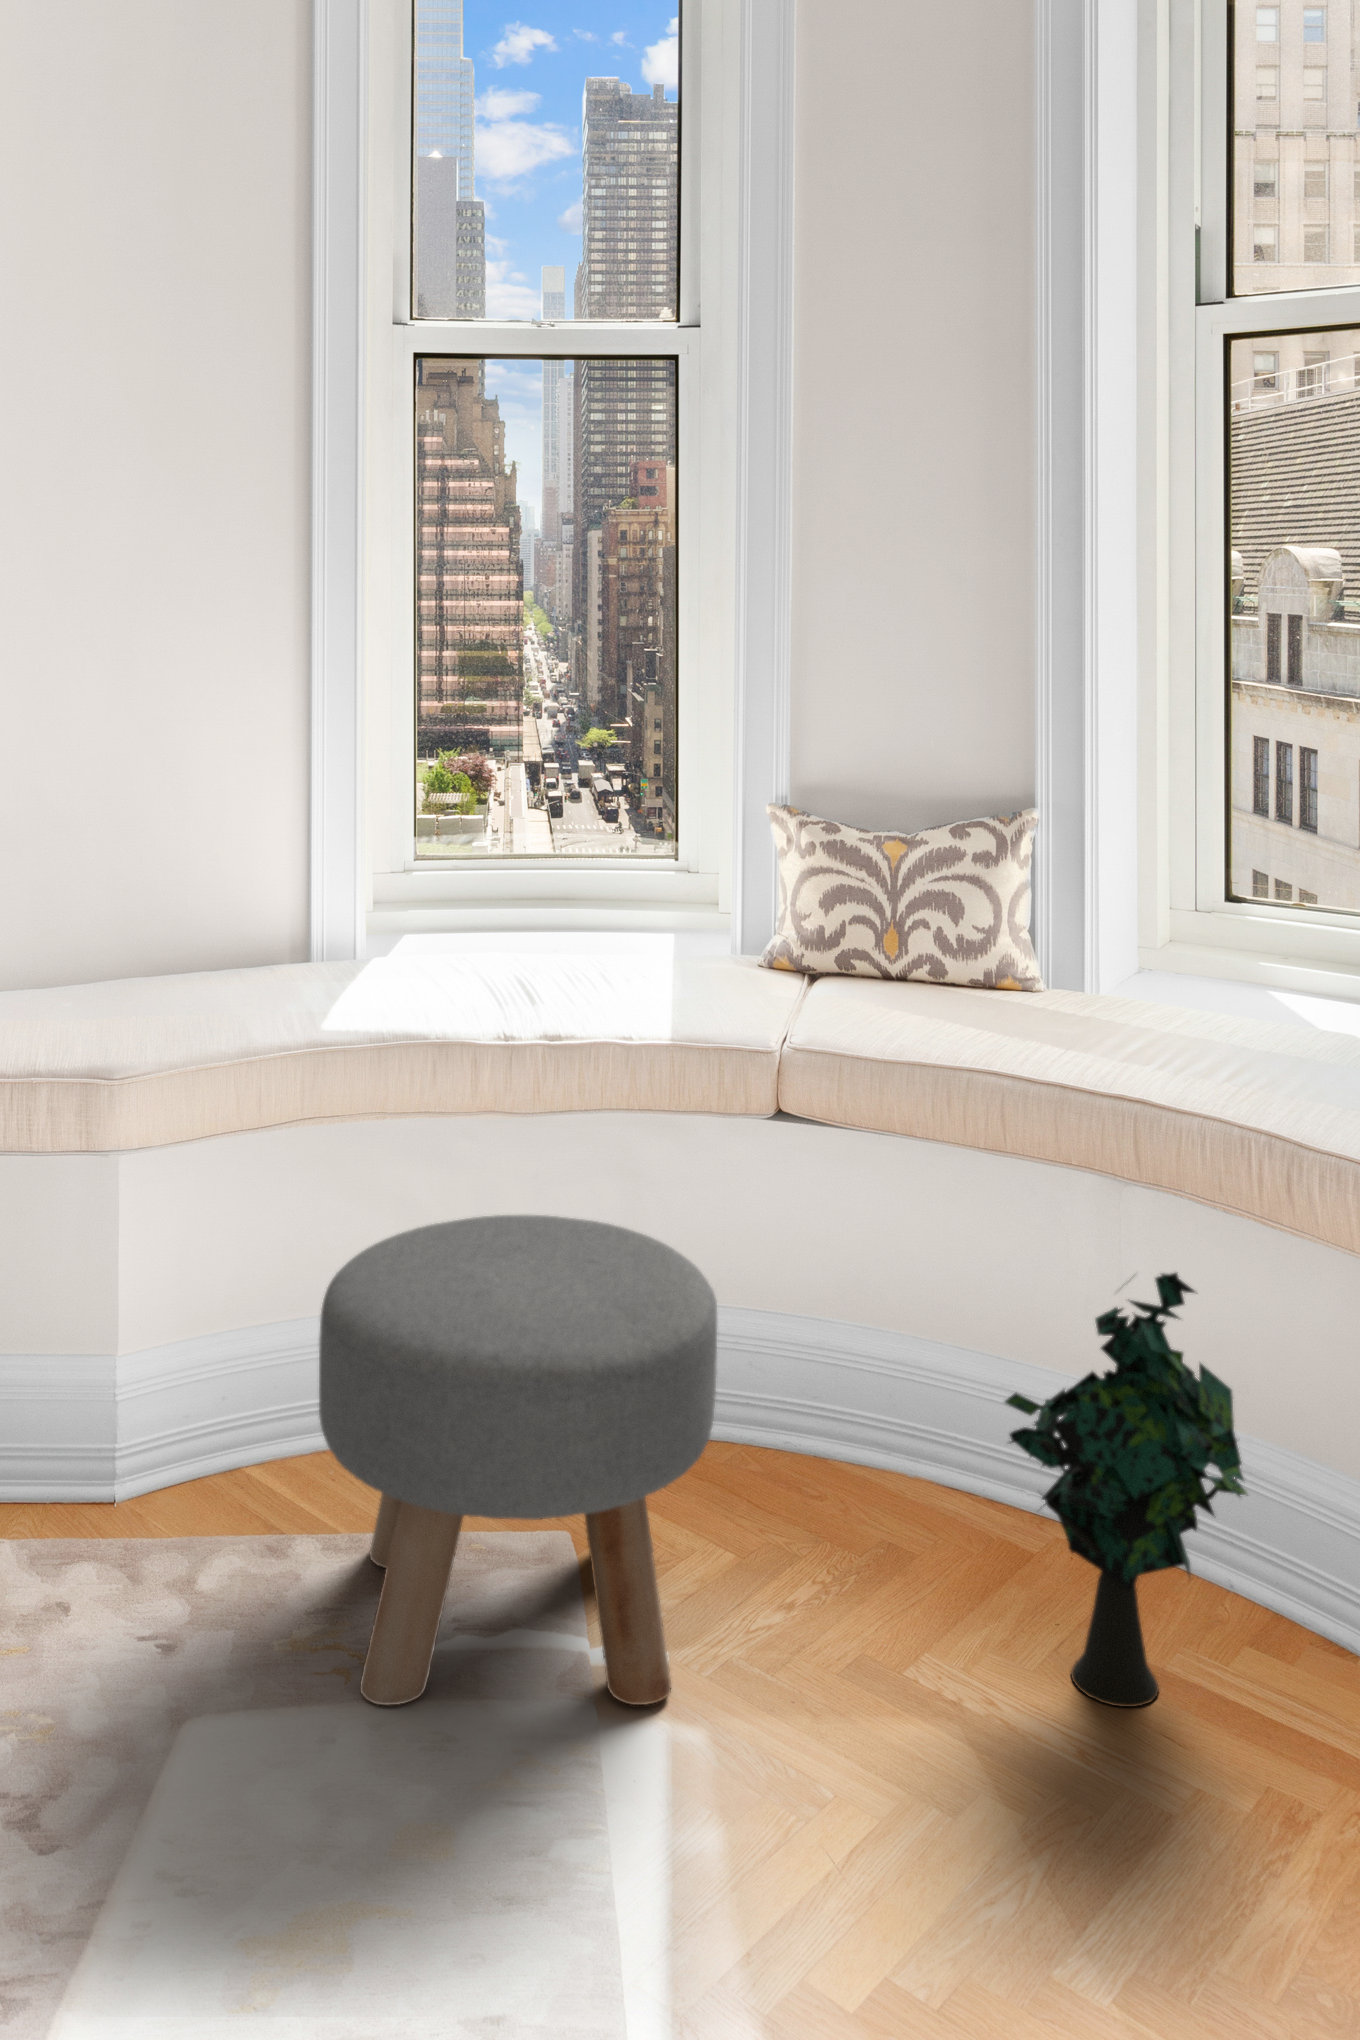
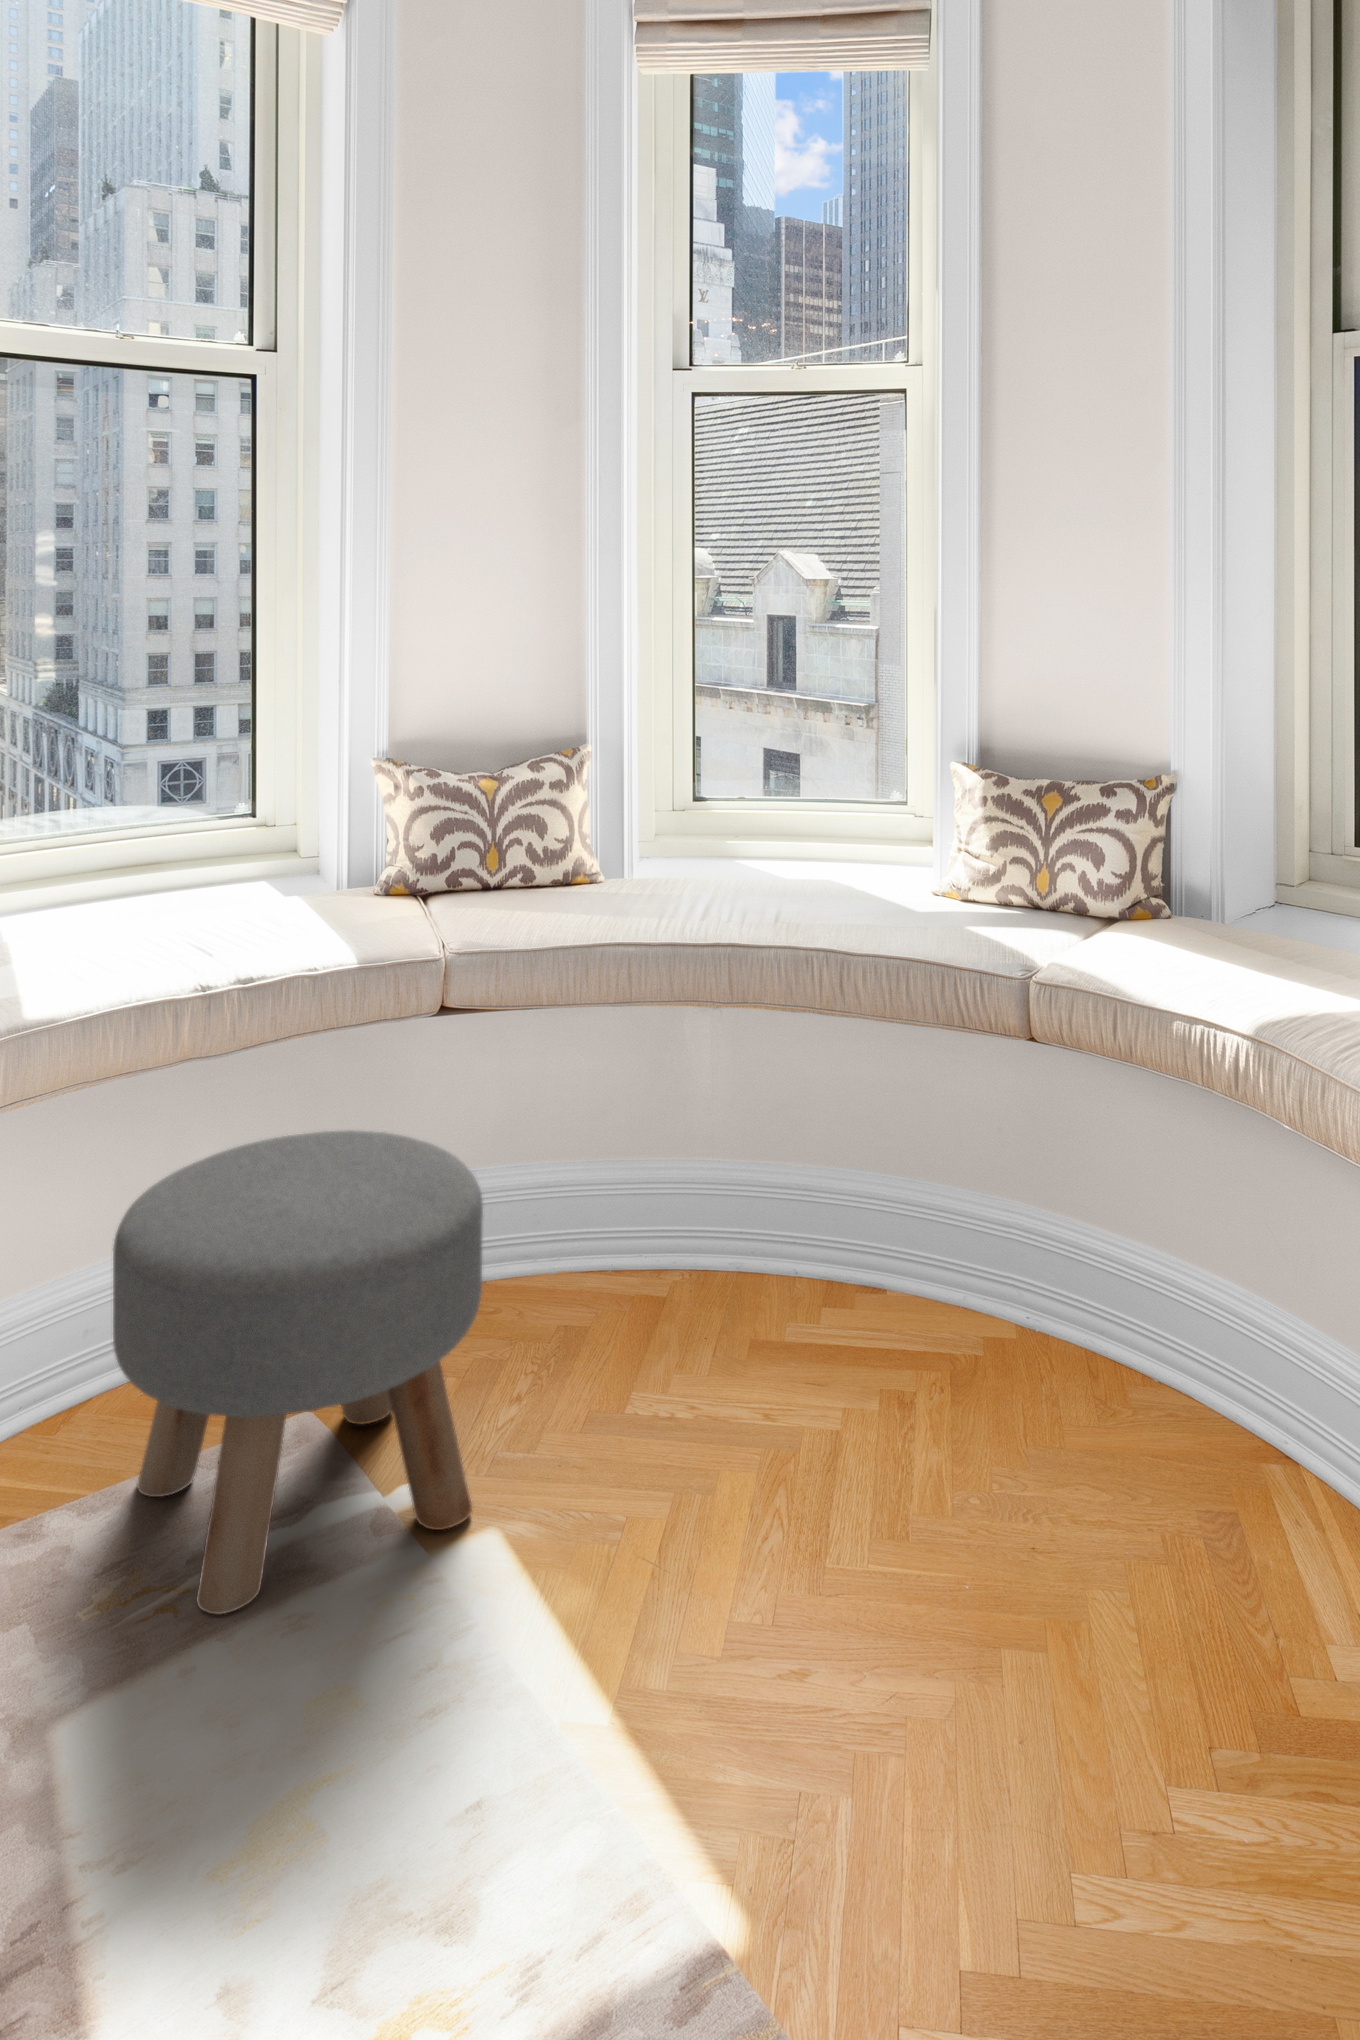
decorative plant: present [1005,1273,1248,1707] -> none [685,1066,863,1401]

